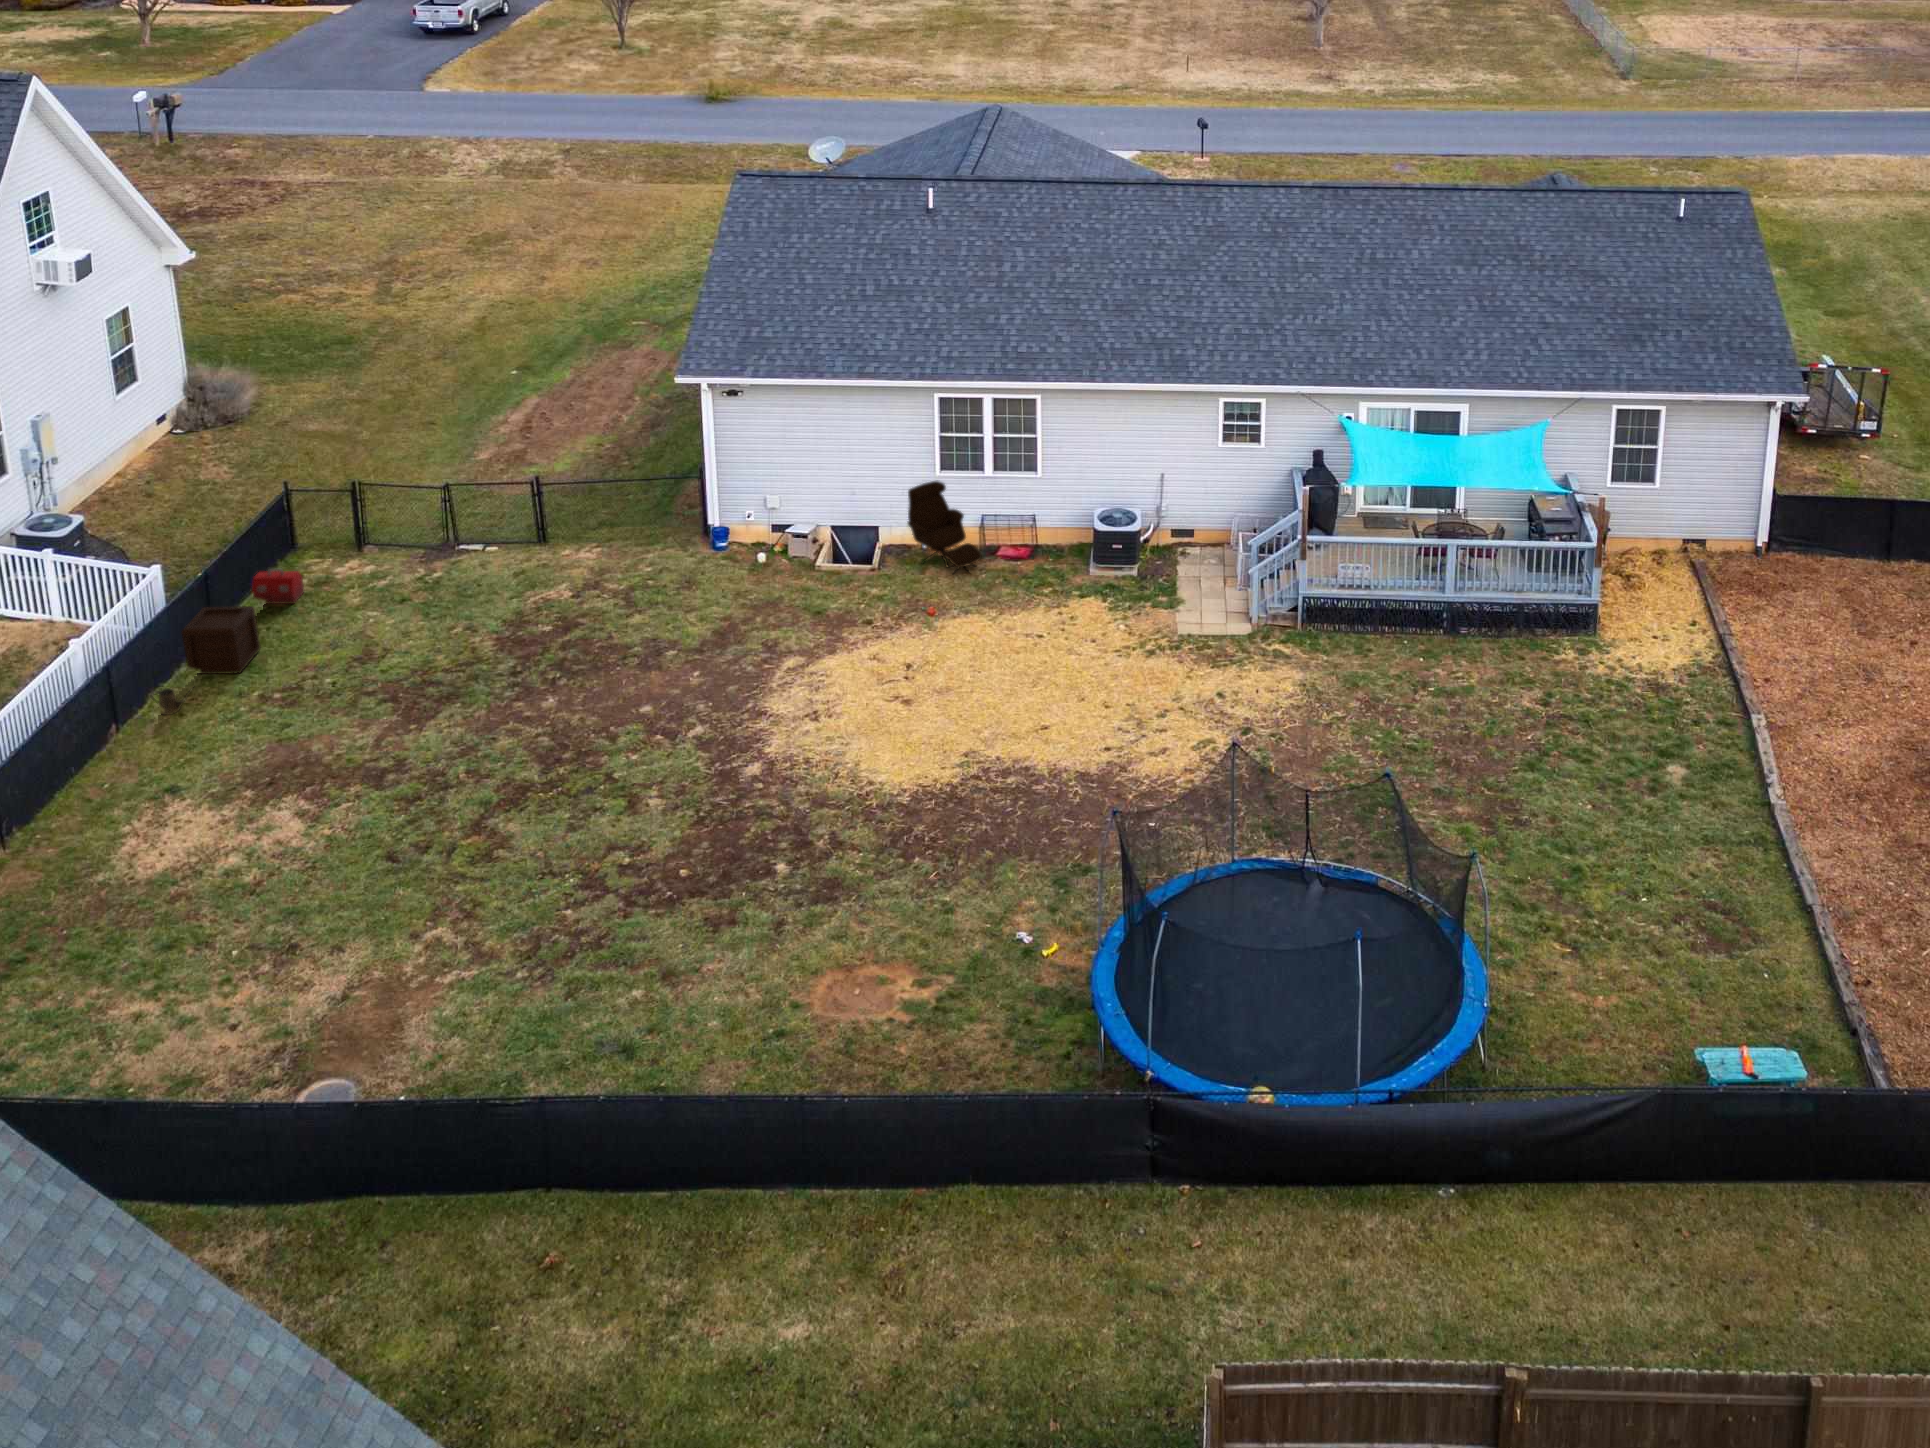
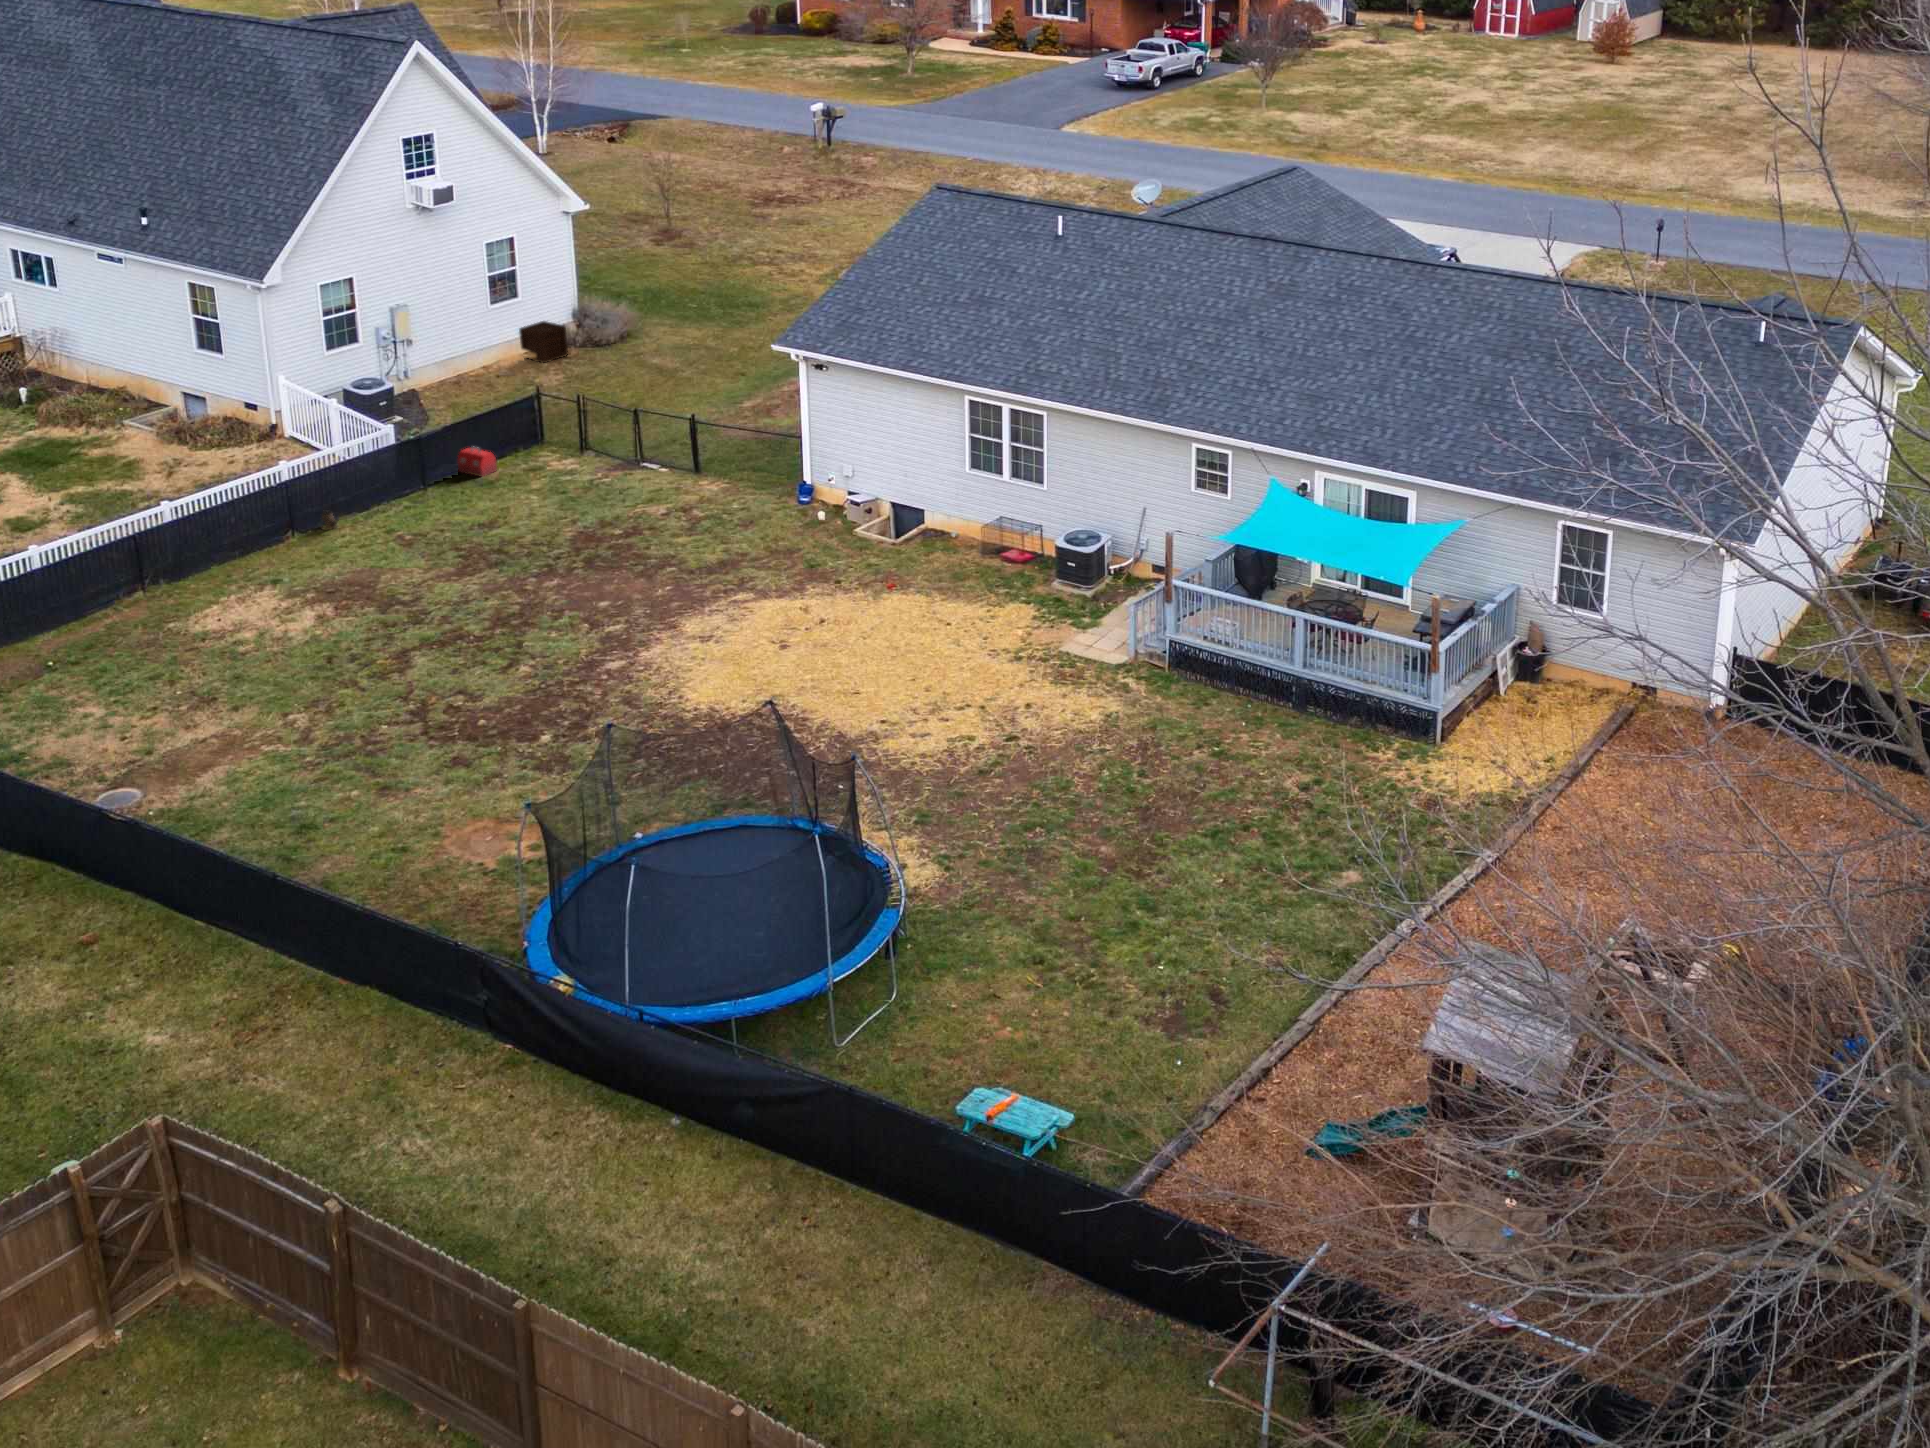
lounge chair: present [908,481,982,569] -> none [927,476,980,564]
wooden crate: present [181,606,261,674] -> present [519,321,568,363]

